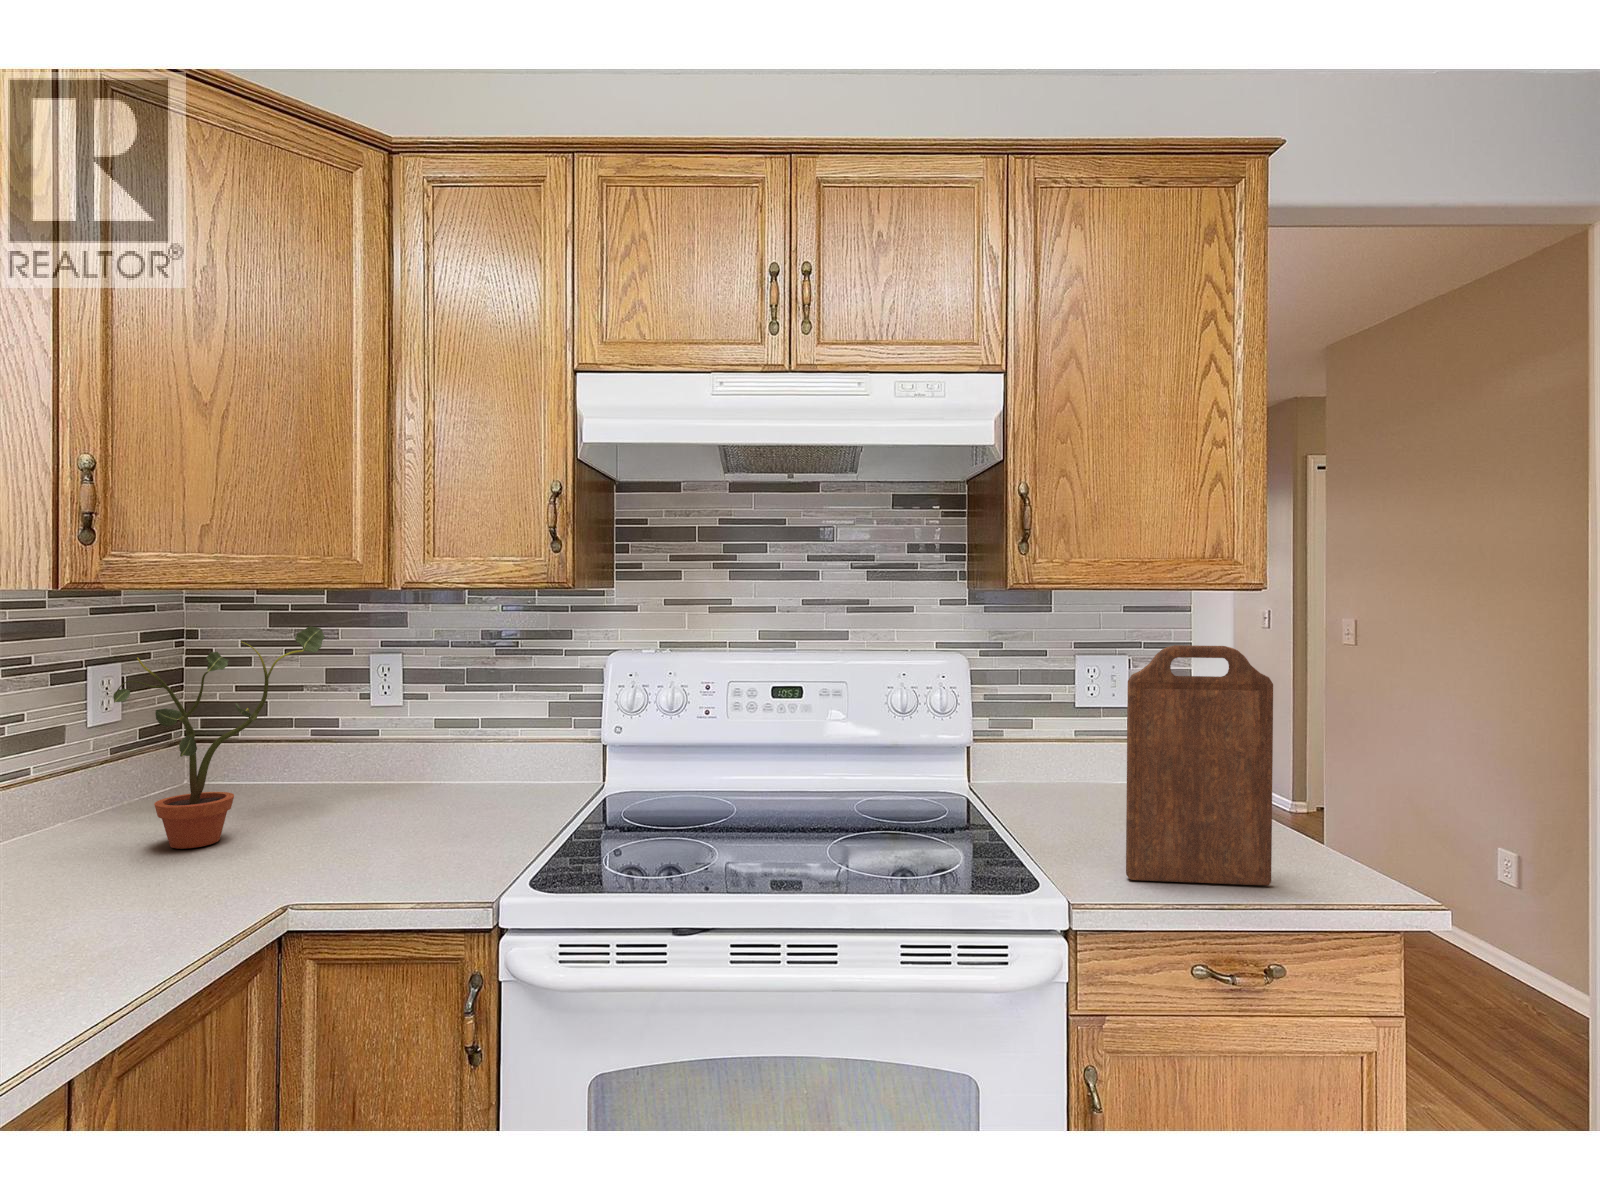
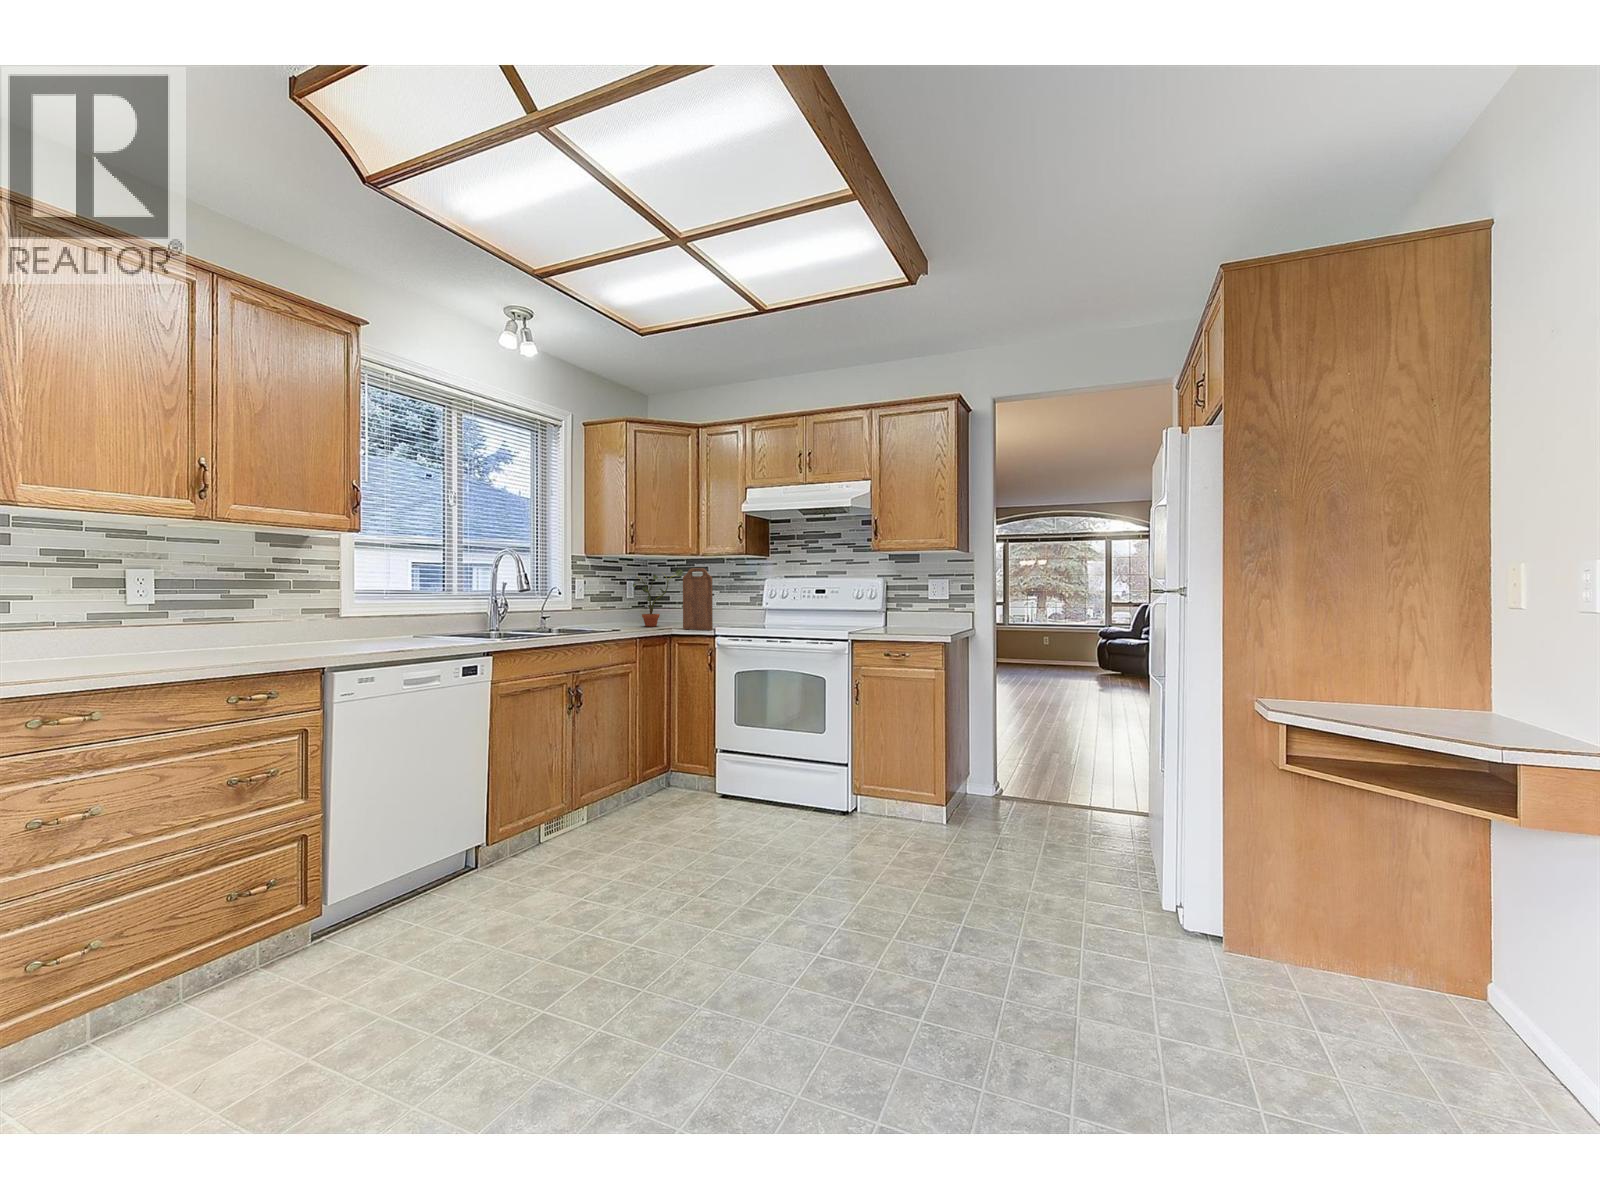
cutting board: present [1126,645,1273,885] -> present [683,568,713,630]

